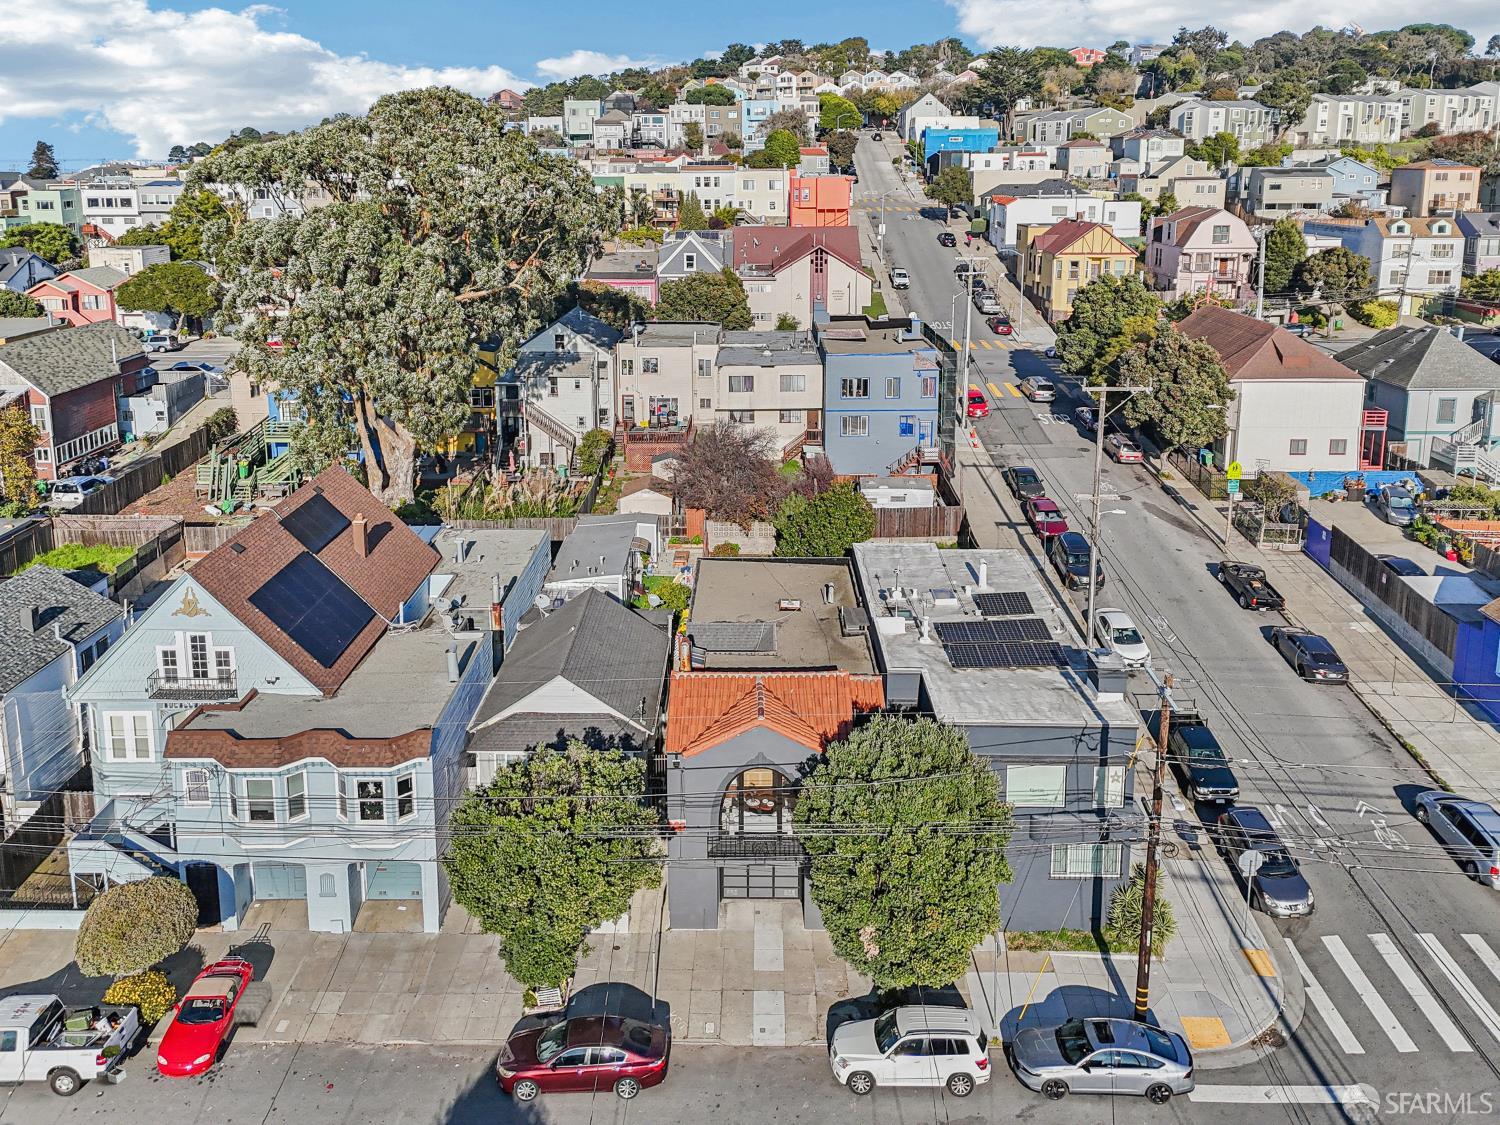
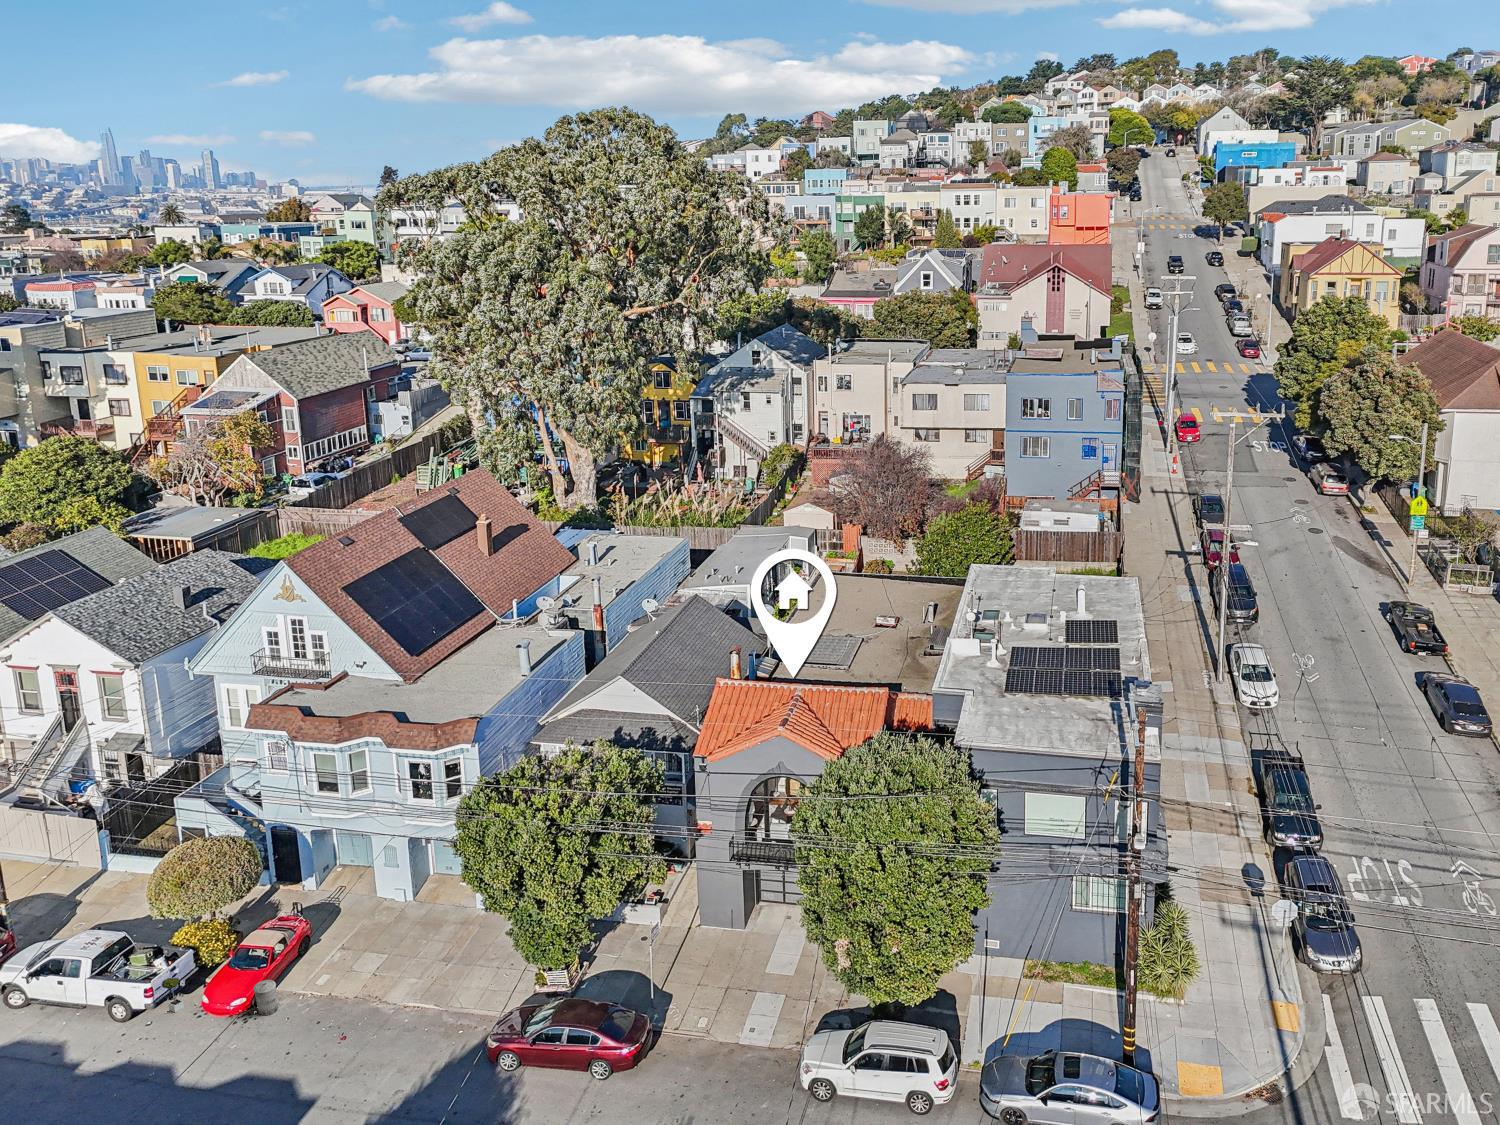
bench: present [234,981,272,1027] -> none [283,936,323,977]
trash can: none [212,1035,239,1075] -> present [253,980,278,1015]

